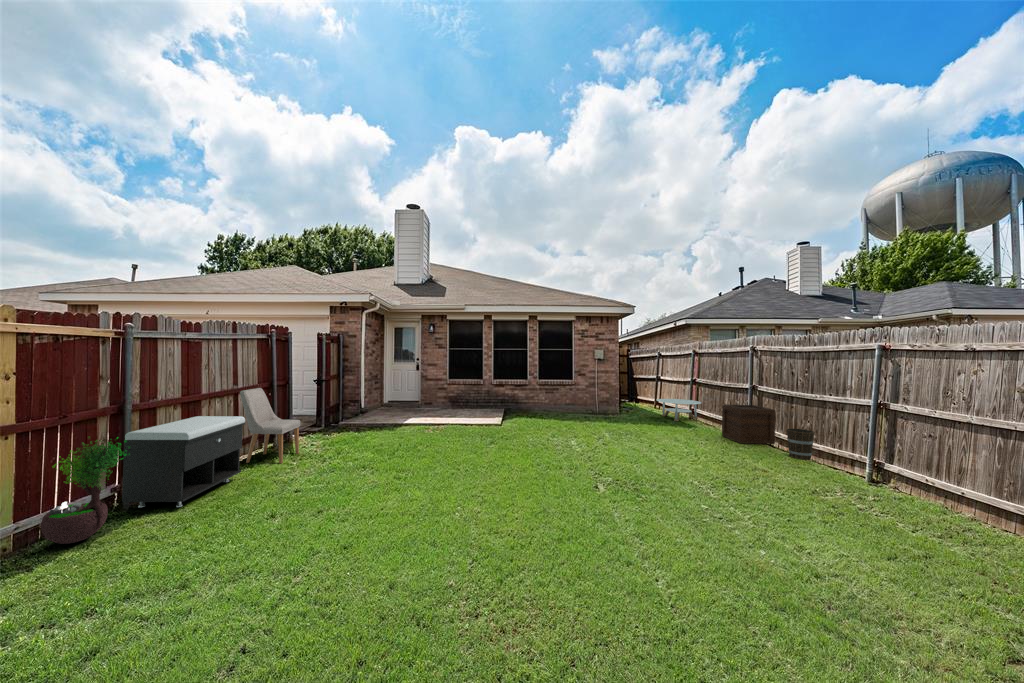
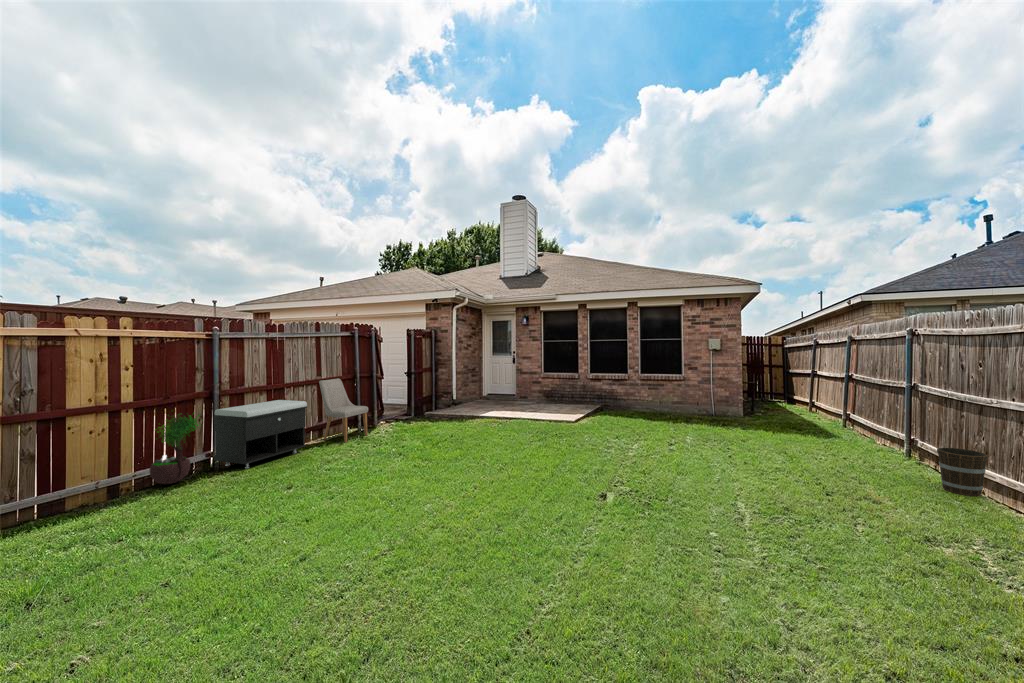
round table: present [656,399,702,421] -> none [786,399,855,429]
wooden crate: present [722,404,775,444] -> none [858,409,940,469]

